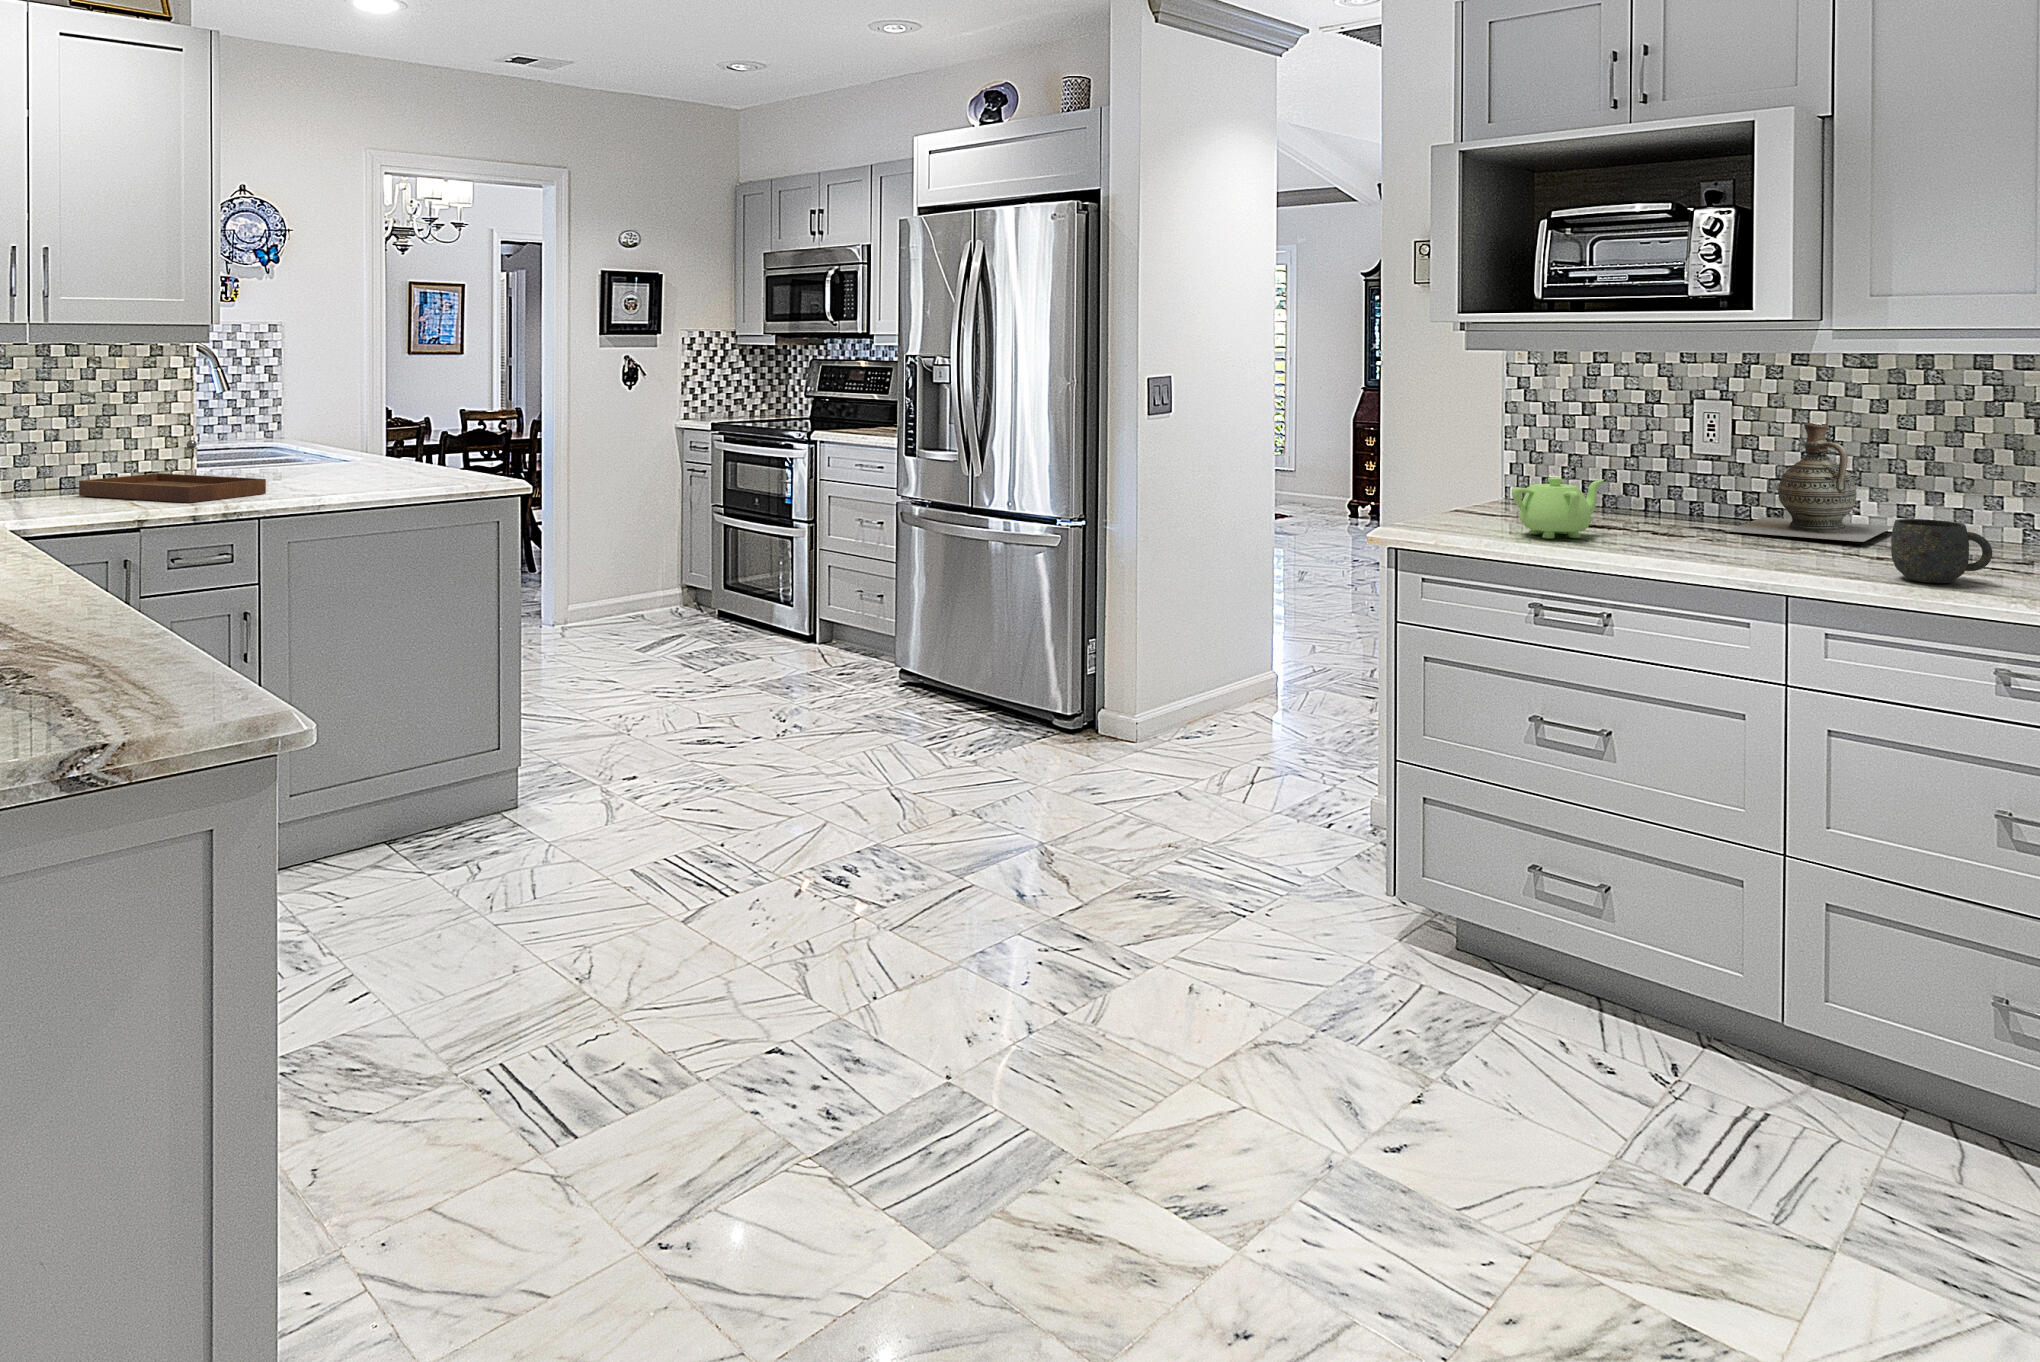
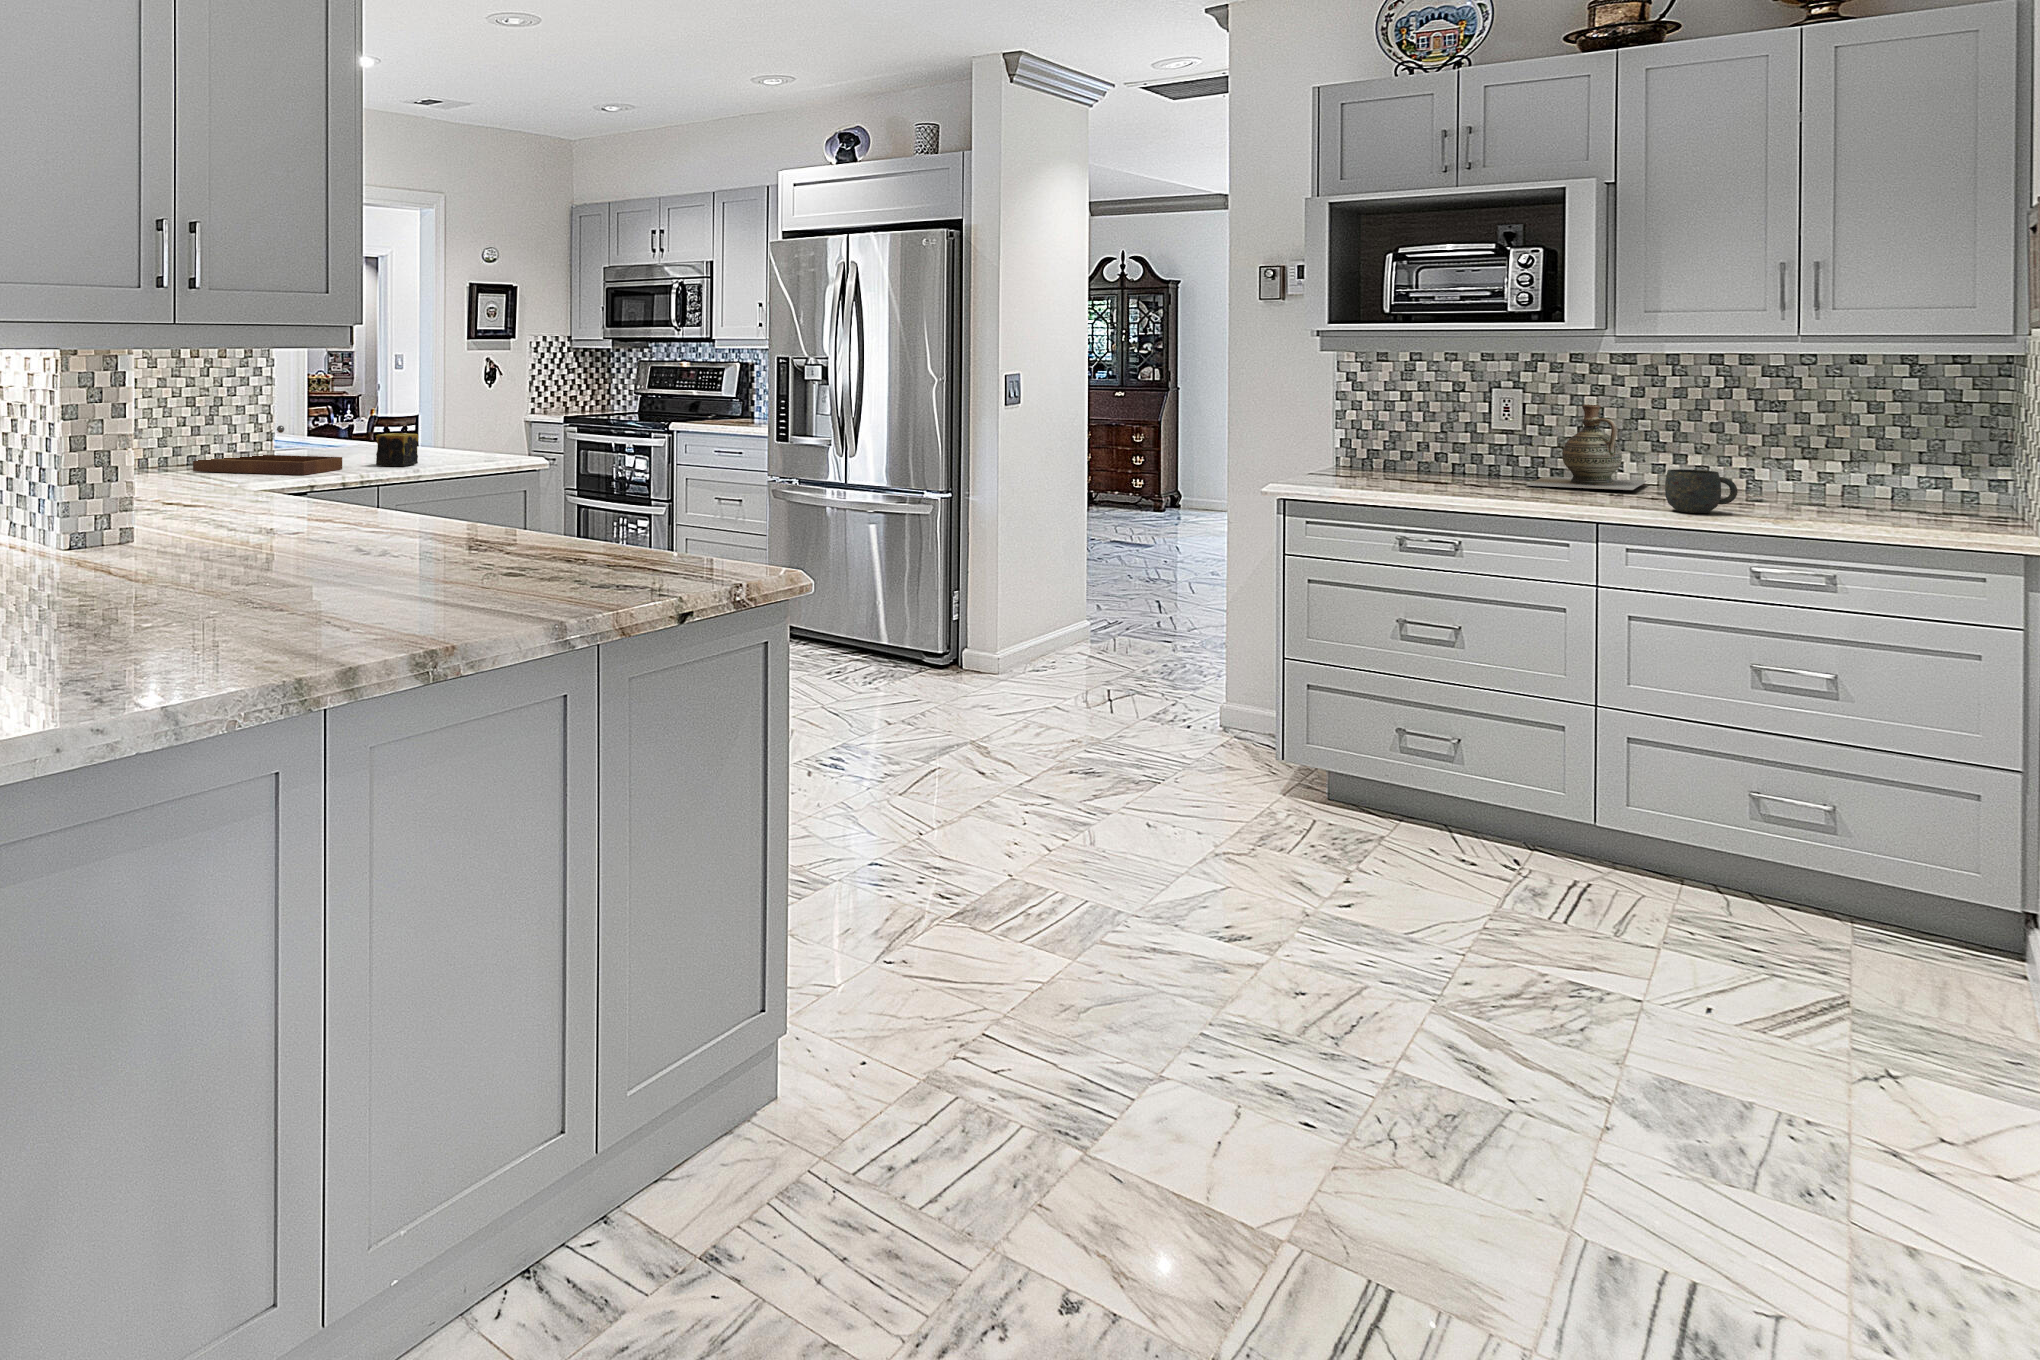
candle: none [318,449,377,490] -> present [376,433,418,466]
teapot: present [1512,477,1604,538] -> none [1371,446,1438,491]

